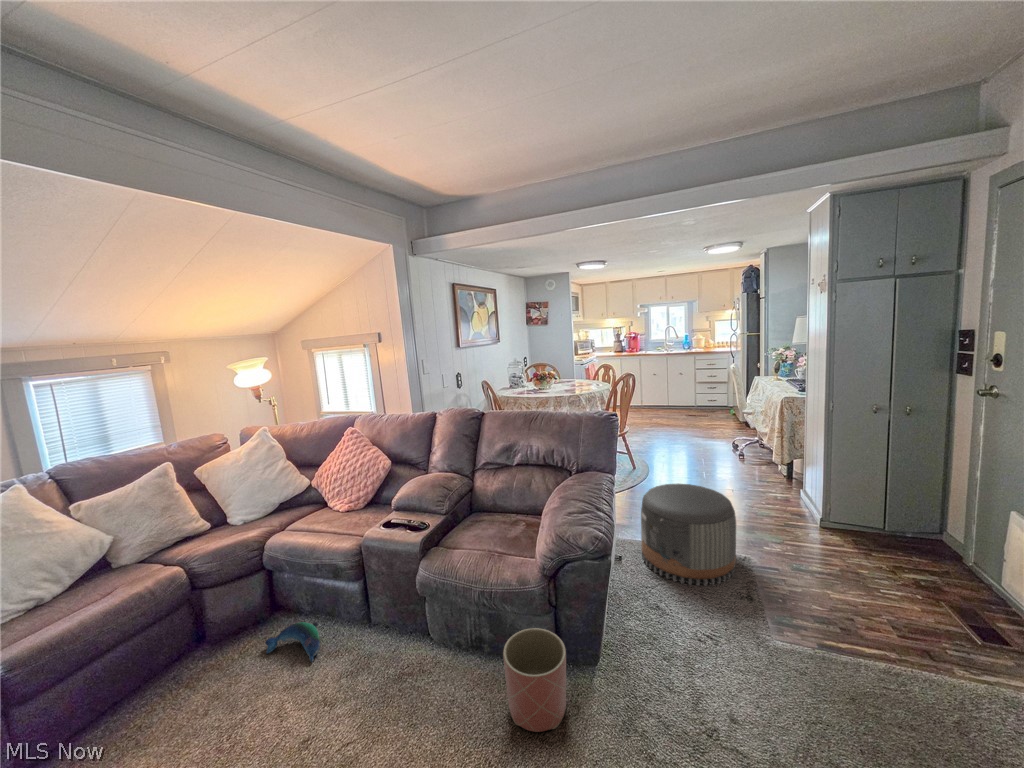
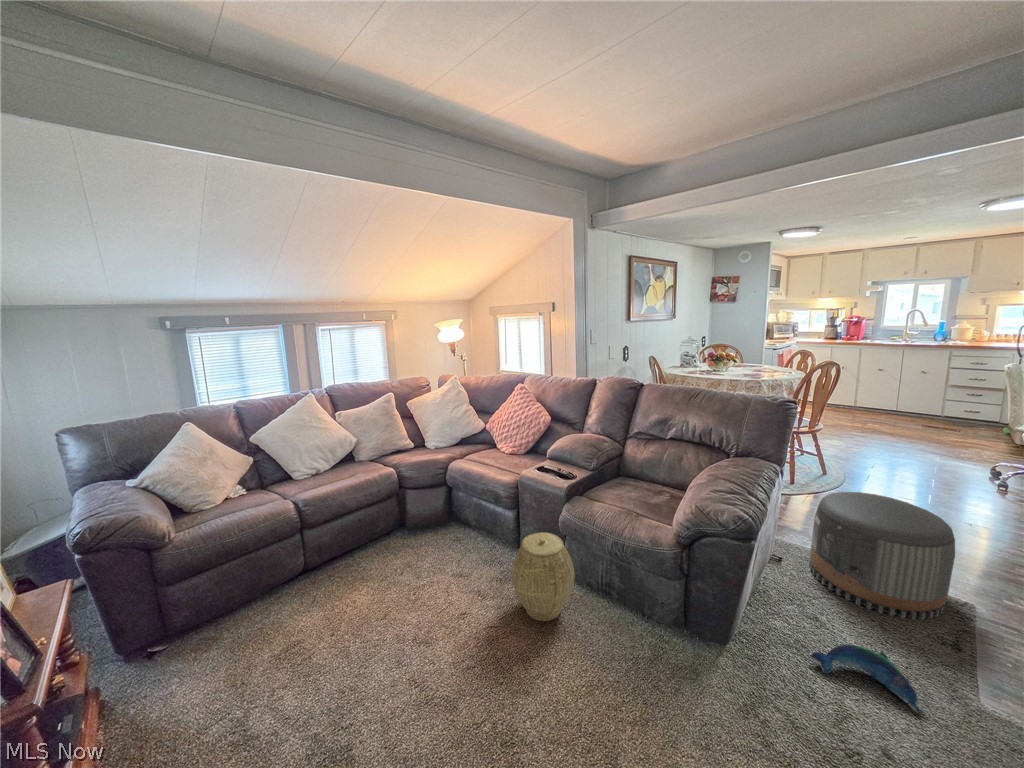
woven basket: none [367,601,442,711] -> present [512,532,575,621]
plush toy: present [265,621,320,662] -> present [812,645,920,713]
planter: present [503,628,566,732] -> none [627,587,691,682]

